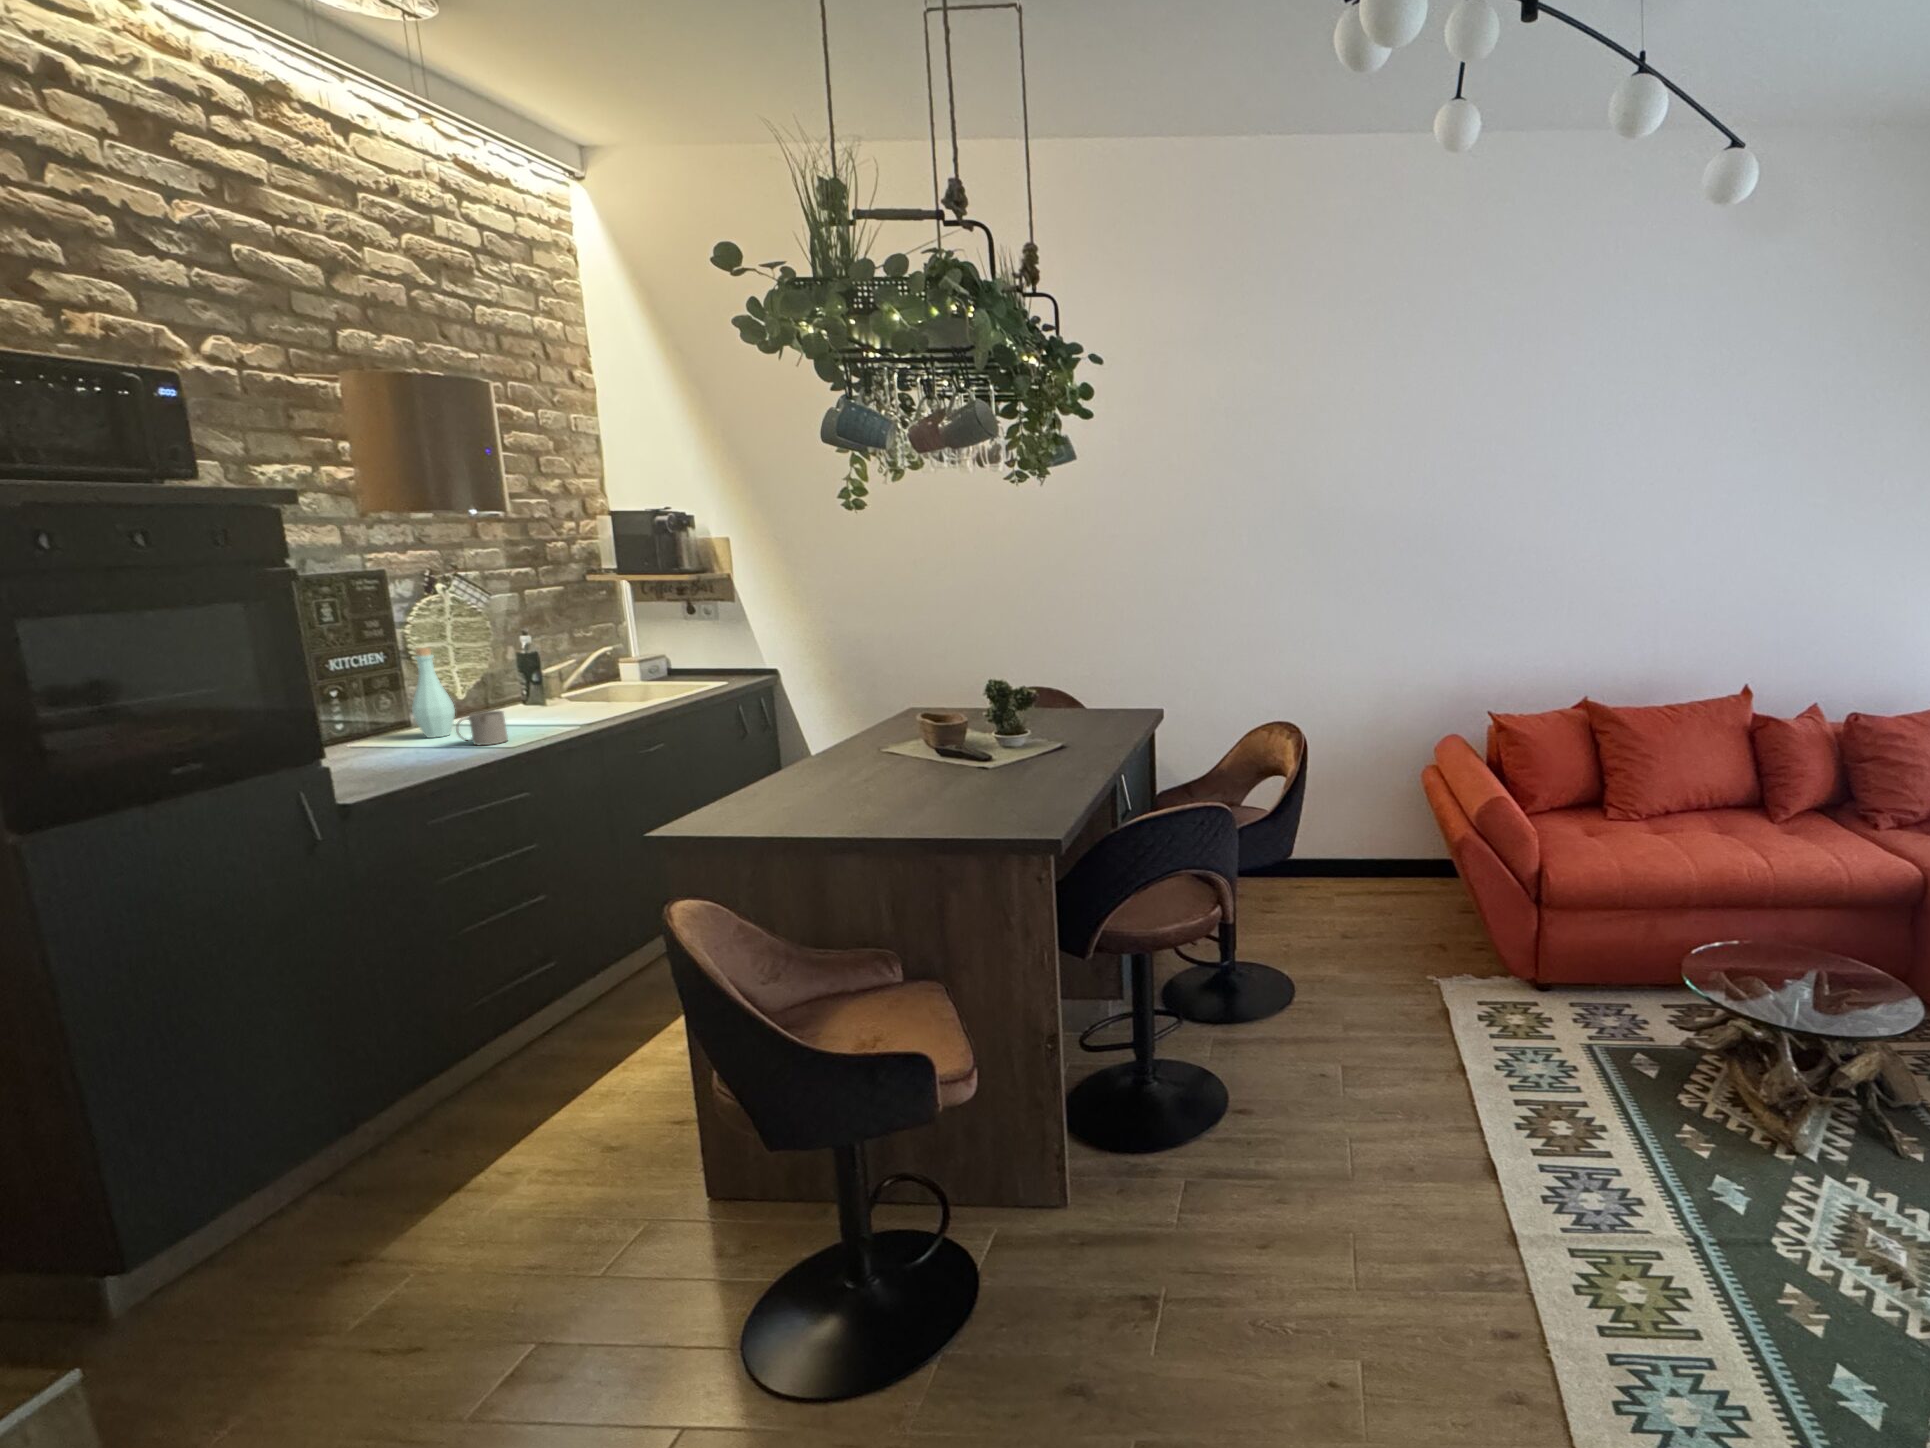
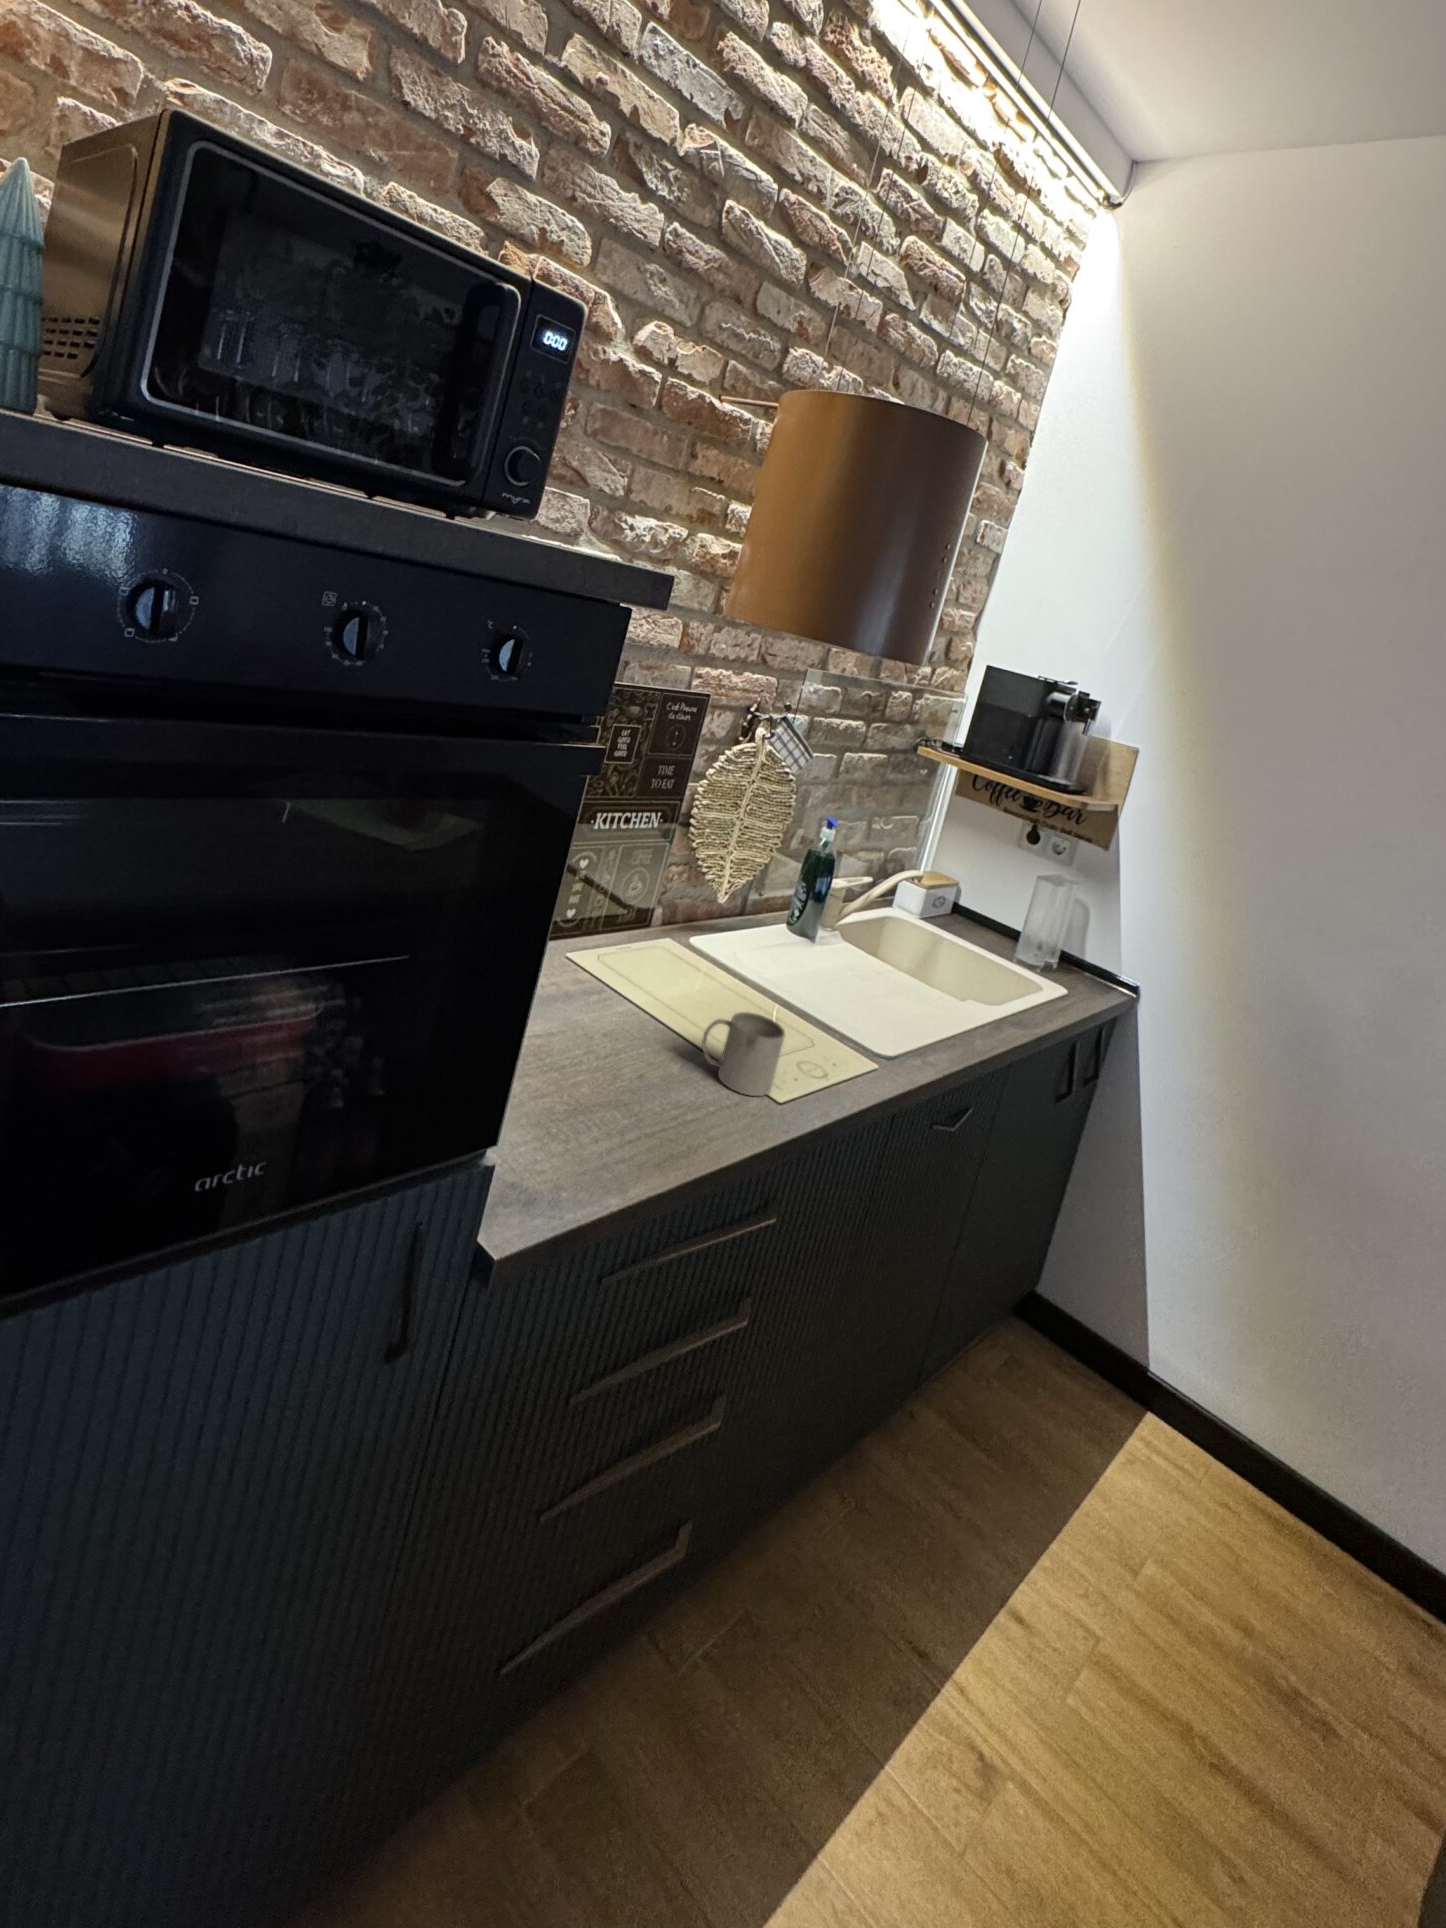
bottle: present [412,648,455,738] -> none [655,845,720,1005]

